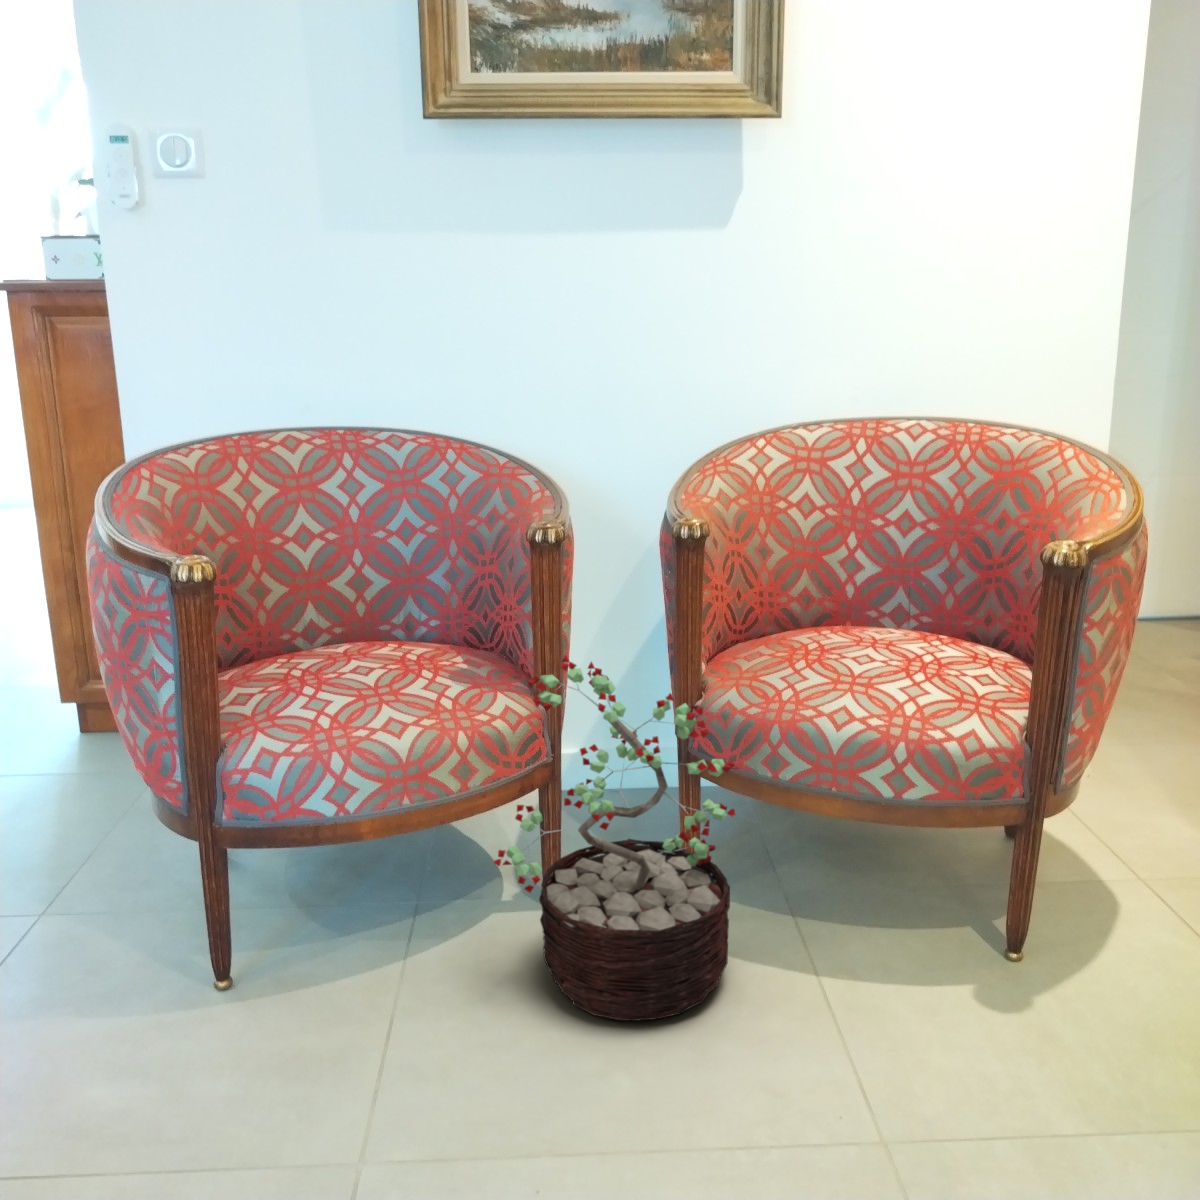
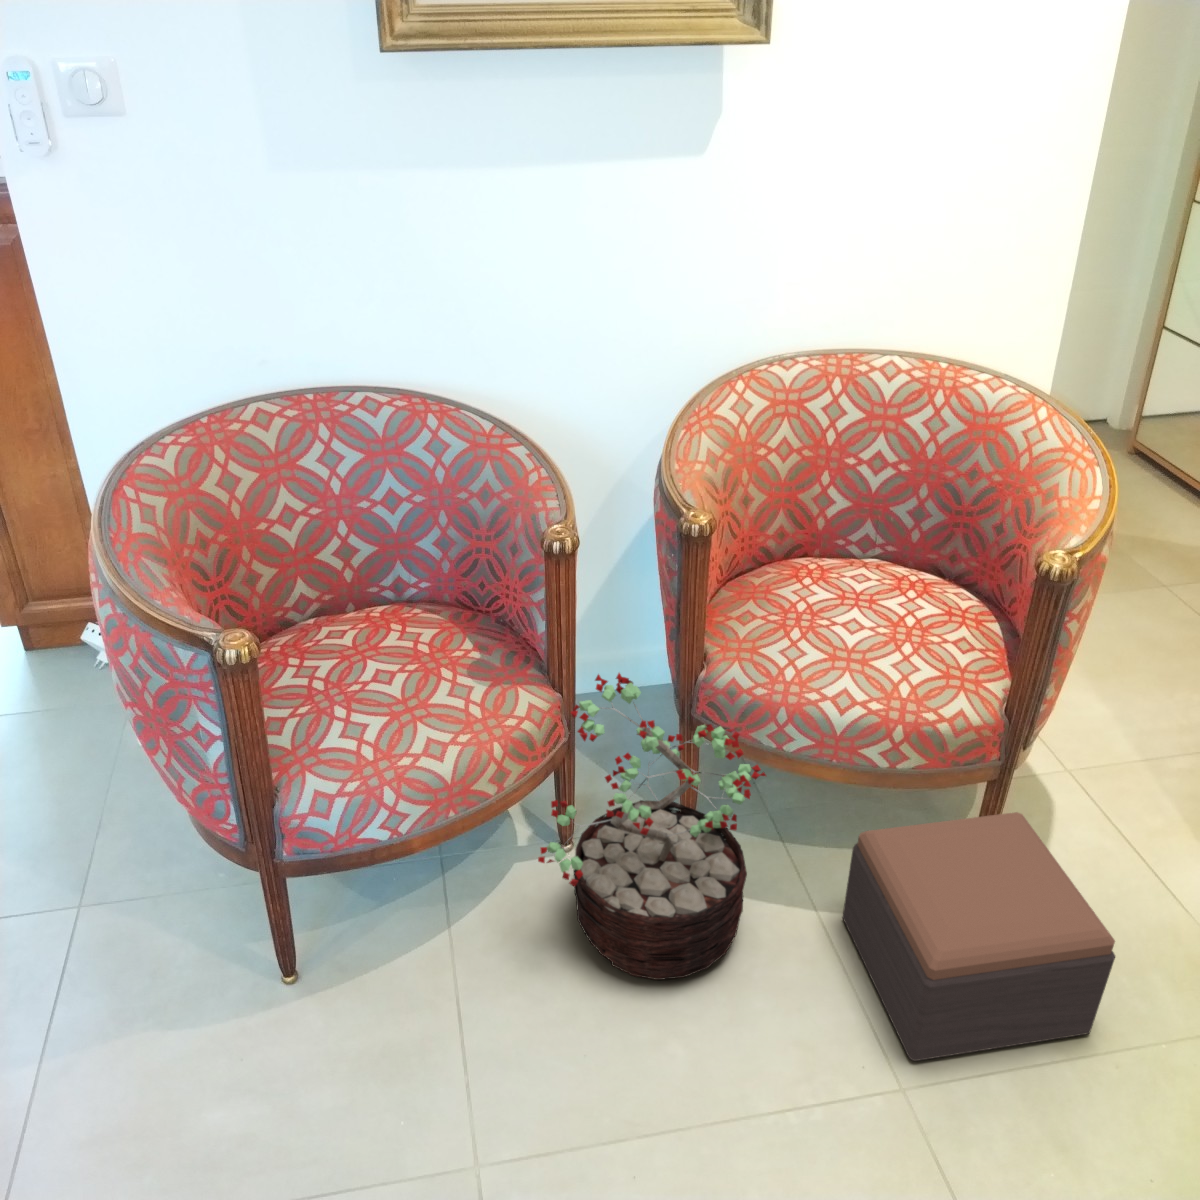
footstool: none [849,856,1153,1120] -> present [842,812,1115,1061]

